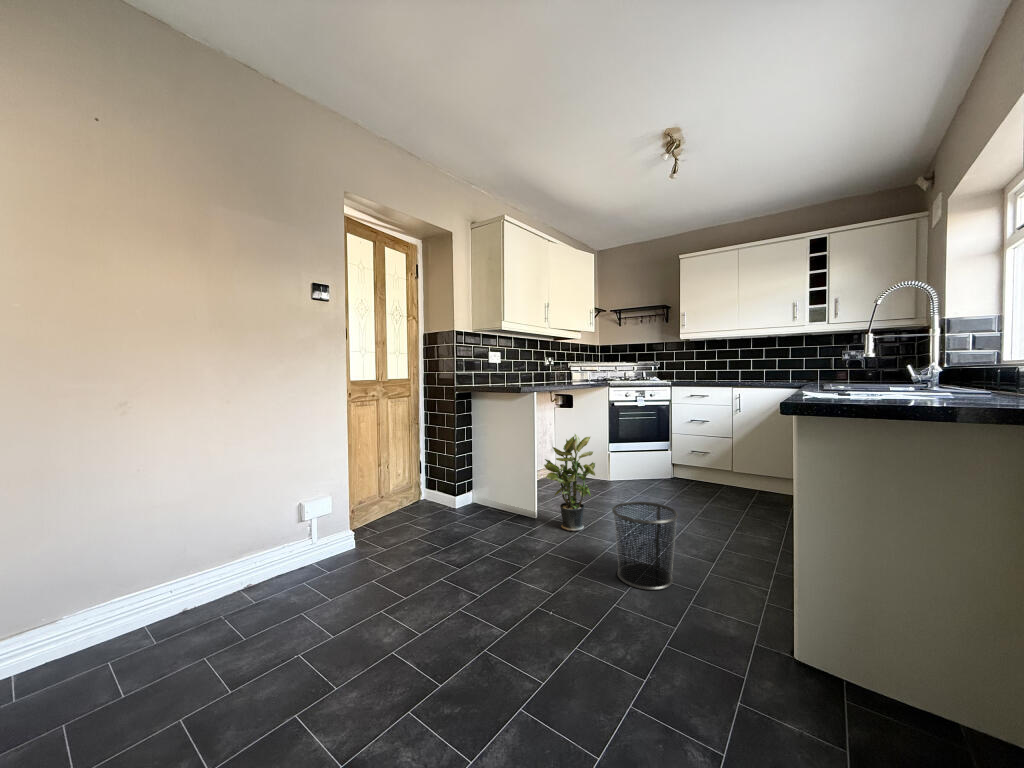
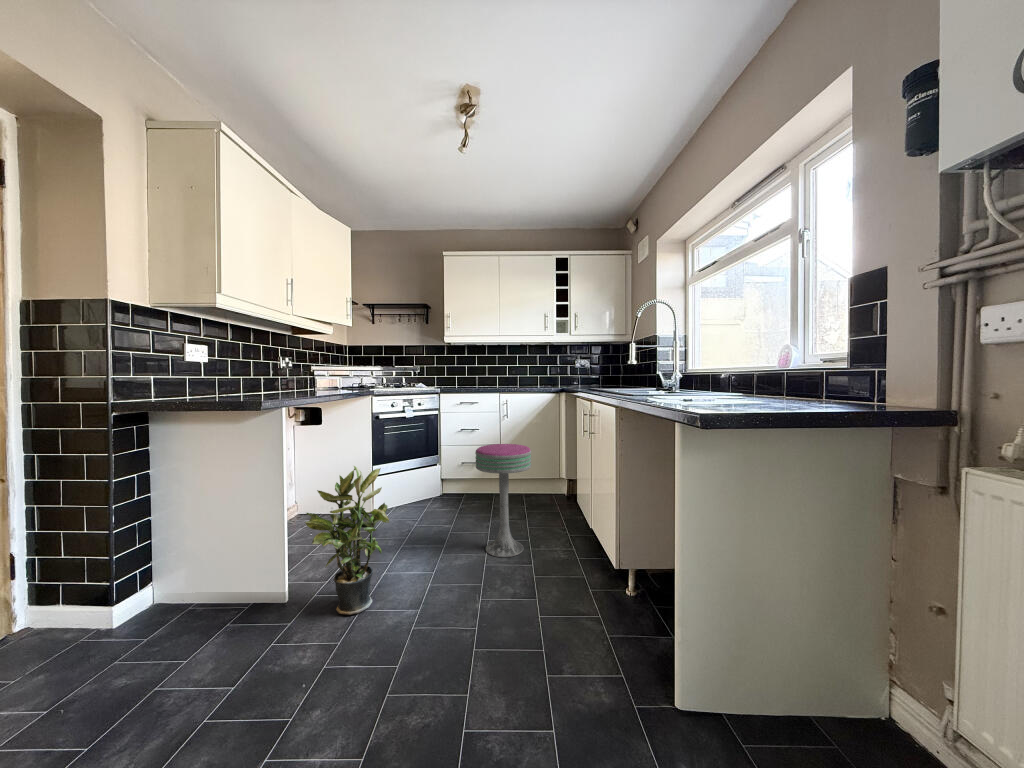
bar stool: none [676,433,731,532] -> present [475,444,531,557]
waste bin: present [612,501,678,590] -> none [446,553,536,698]

